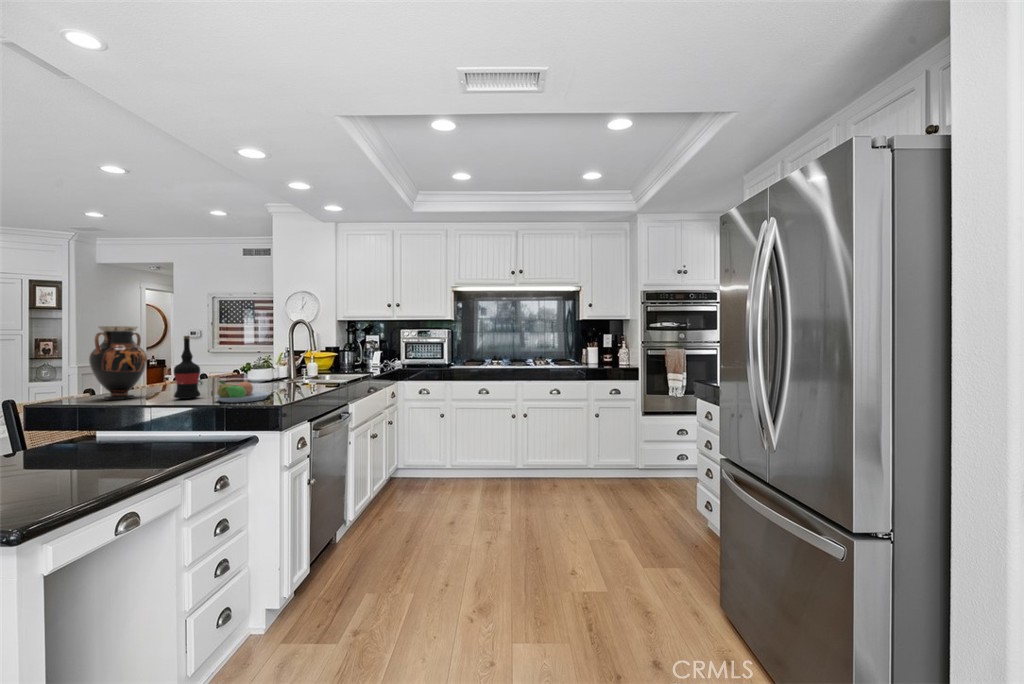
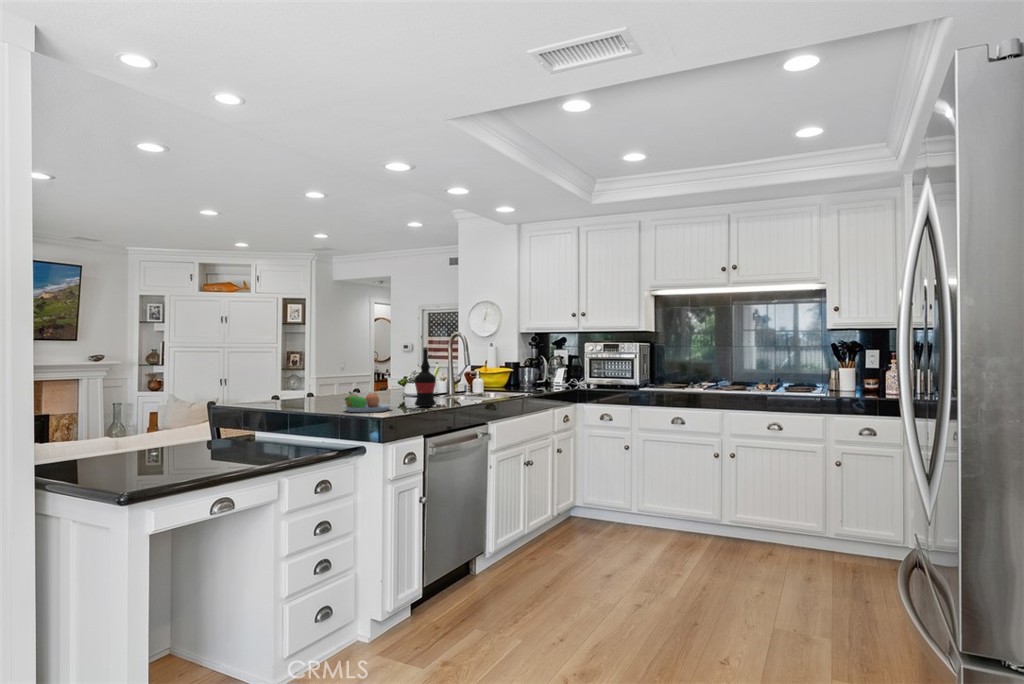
vase: present [89,326,147,400] -> none [266,340,309,405]
wine bottle: present [174,336,200,399] -> present [415,347,436,407]

